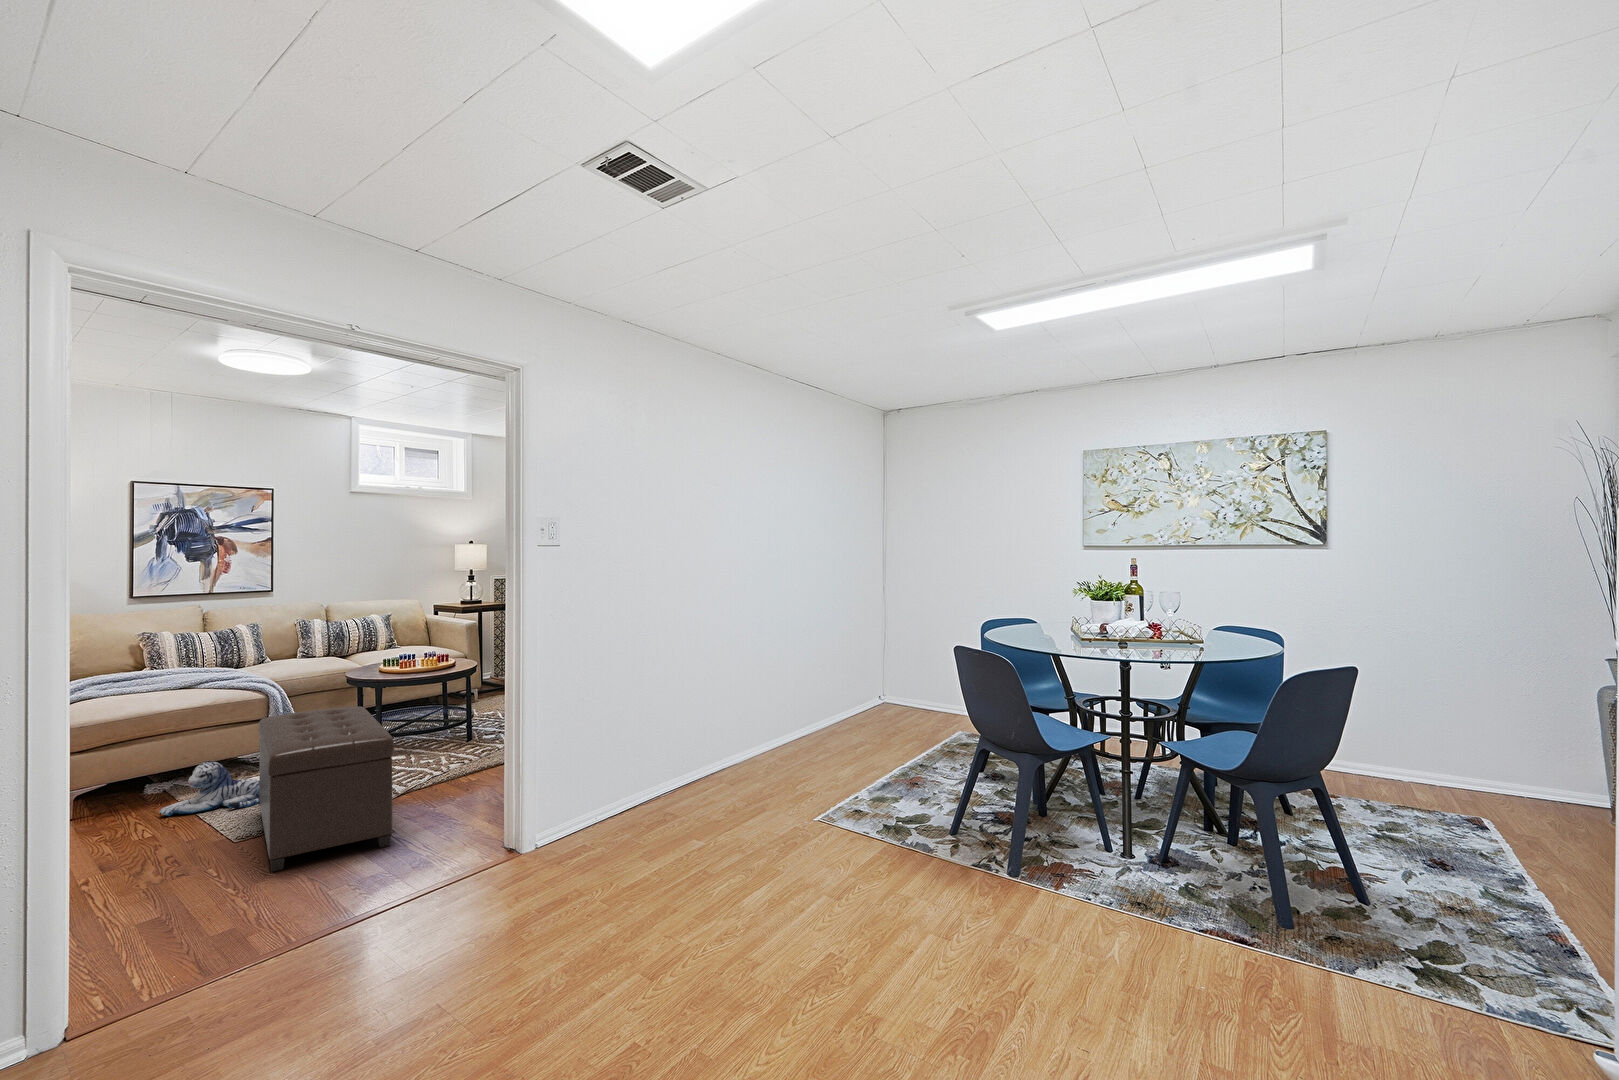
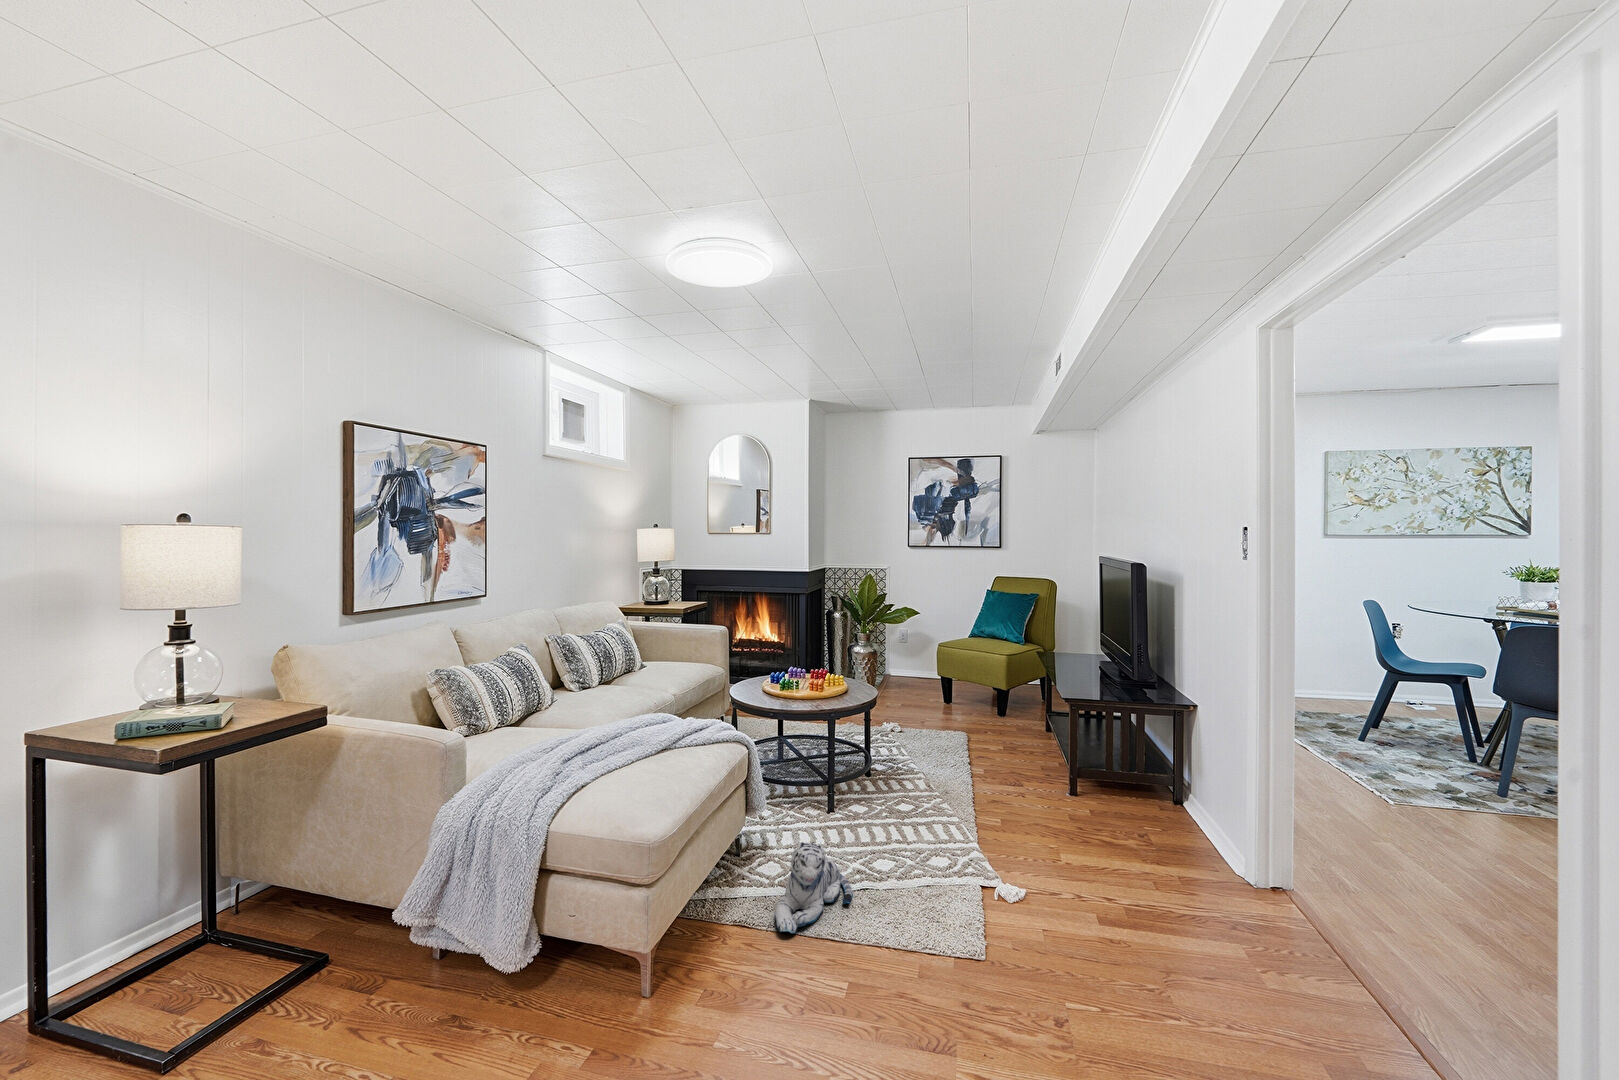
ottoman: present [259,707,394,872] -> none [902,739,1180,971]

